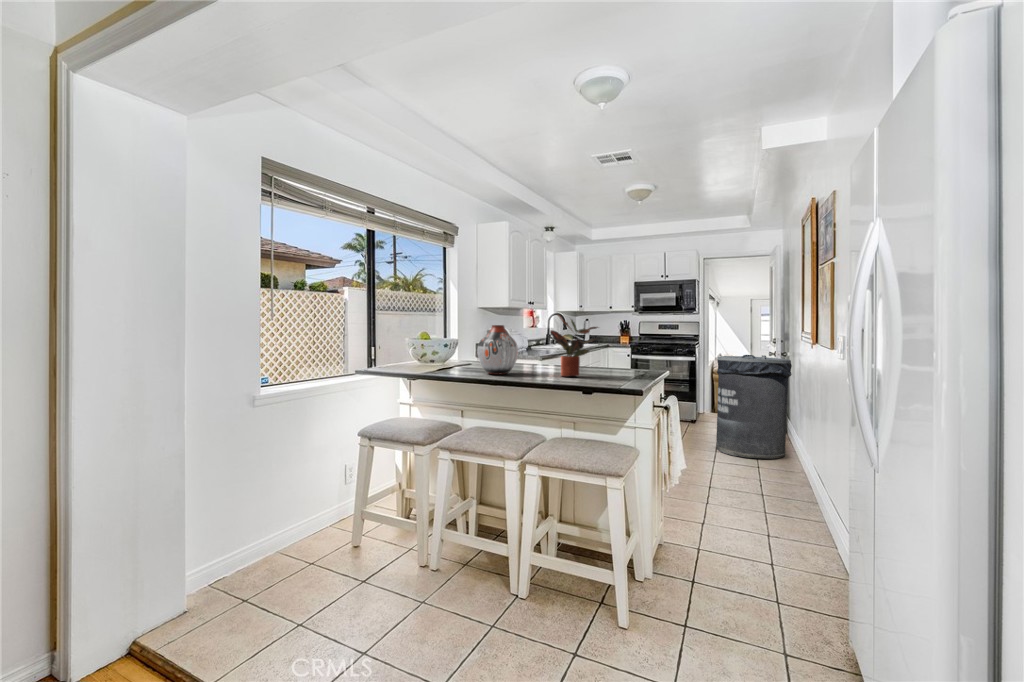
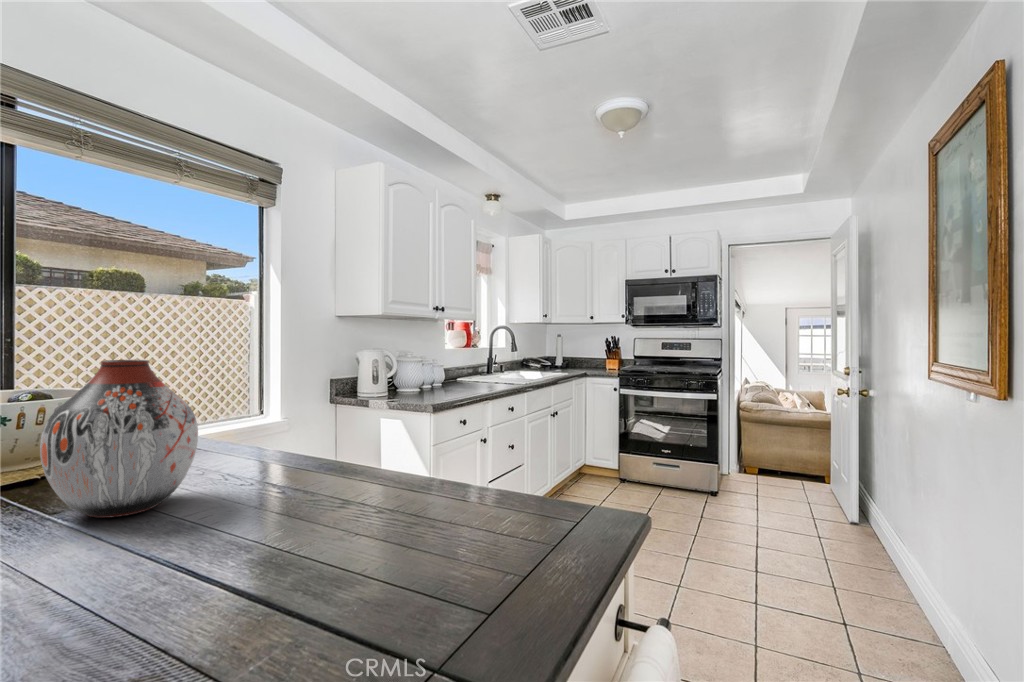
potted plant: present [550,315,598,377] -> none [242,327,410,534]
trash can: present [716,355,792,459] -> none [758,399,902,603]

